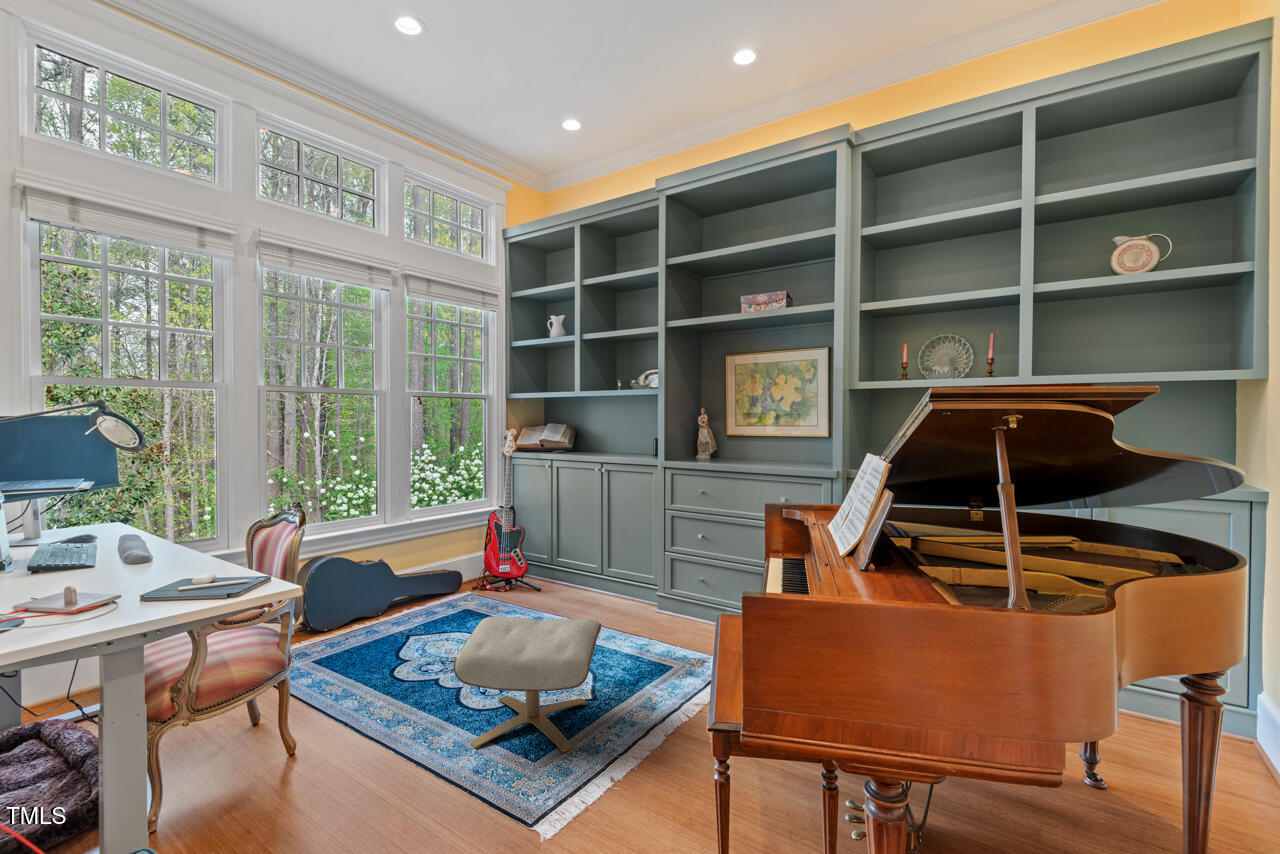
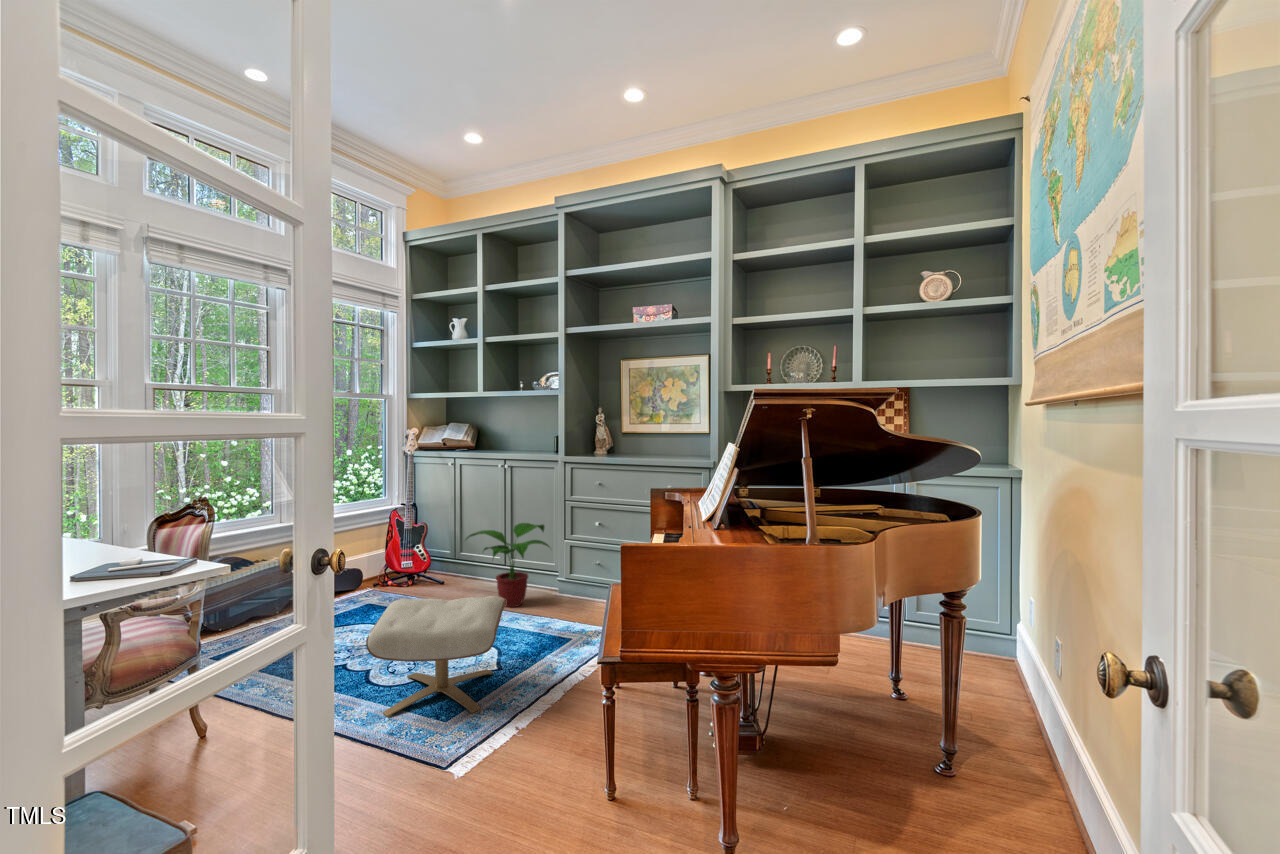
potted plant: none [560,532,651,623] -> present [466,523,549,607]

